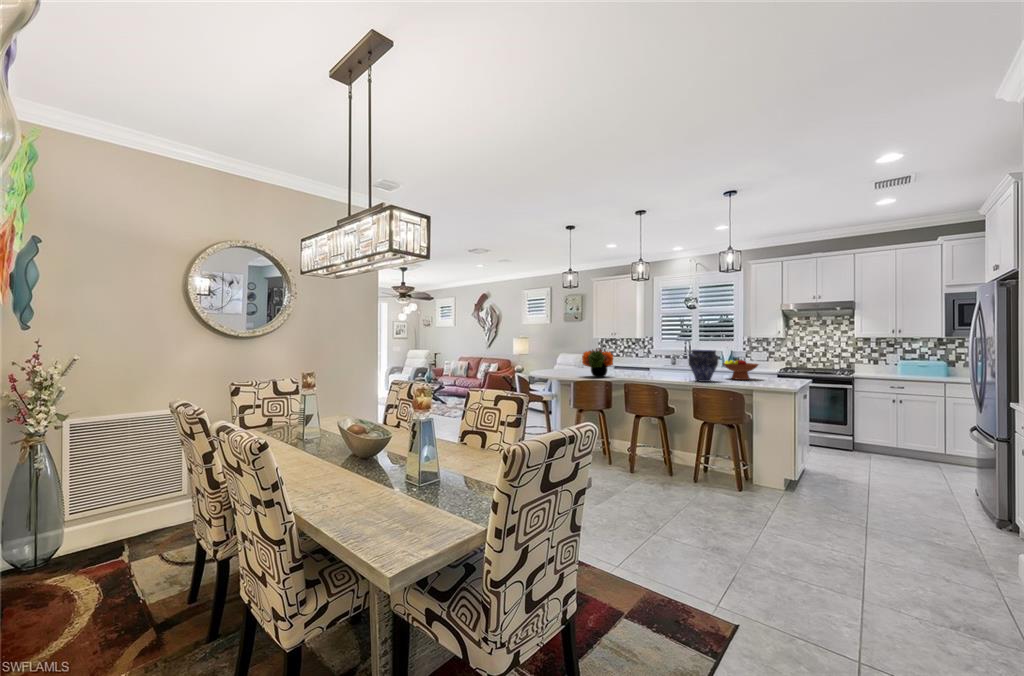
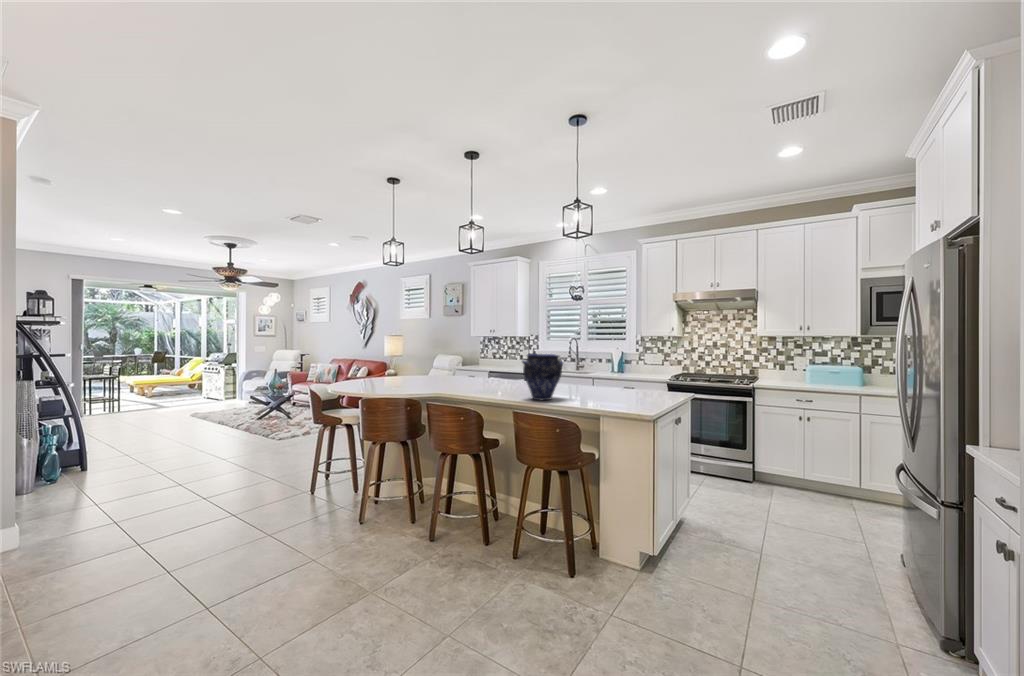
flower arrangement: present [582,348,614,377] -> none [391,351,438,393]
fruit bowl: present [723,358,758,380] -> none [577,365,623,396]

